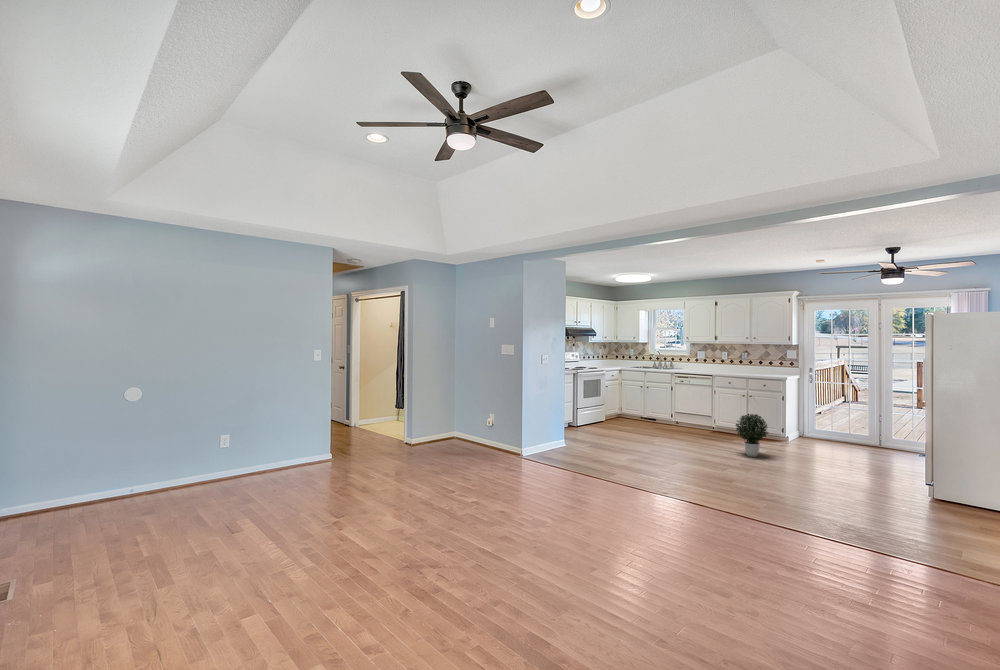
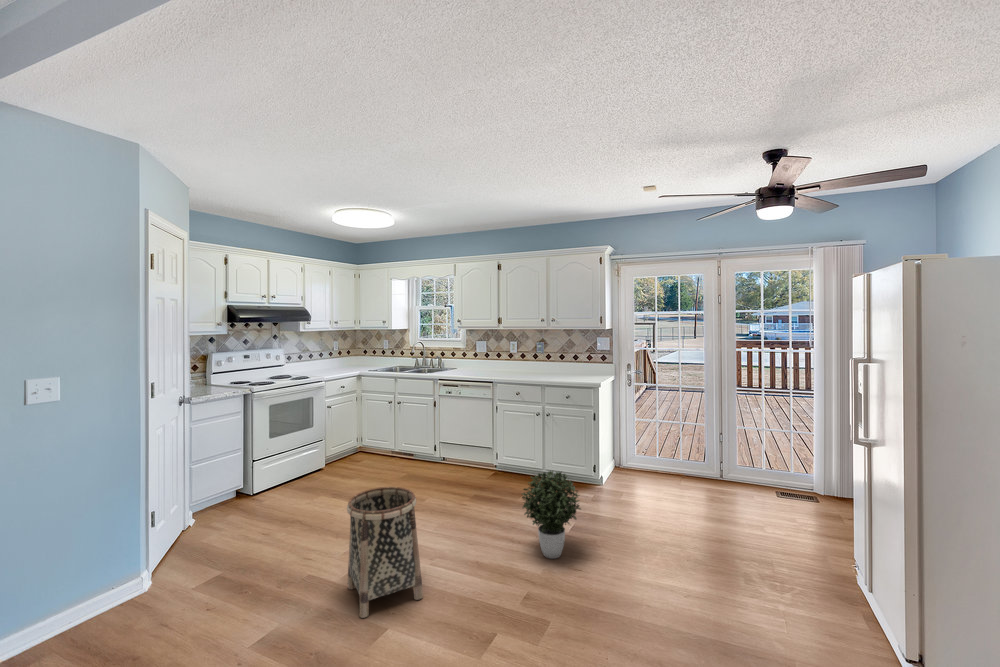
basket: none [650,411,687,459] -> present [347,487,423,618]

